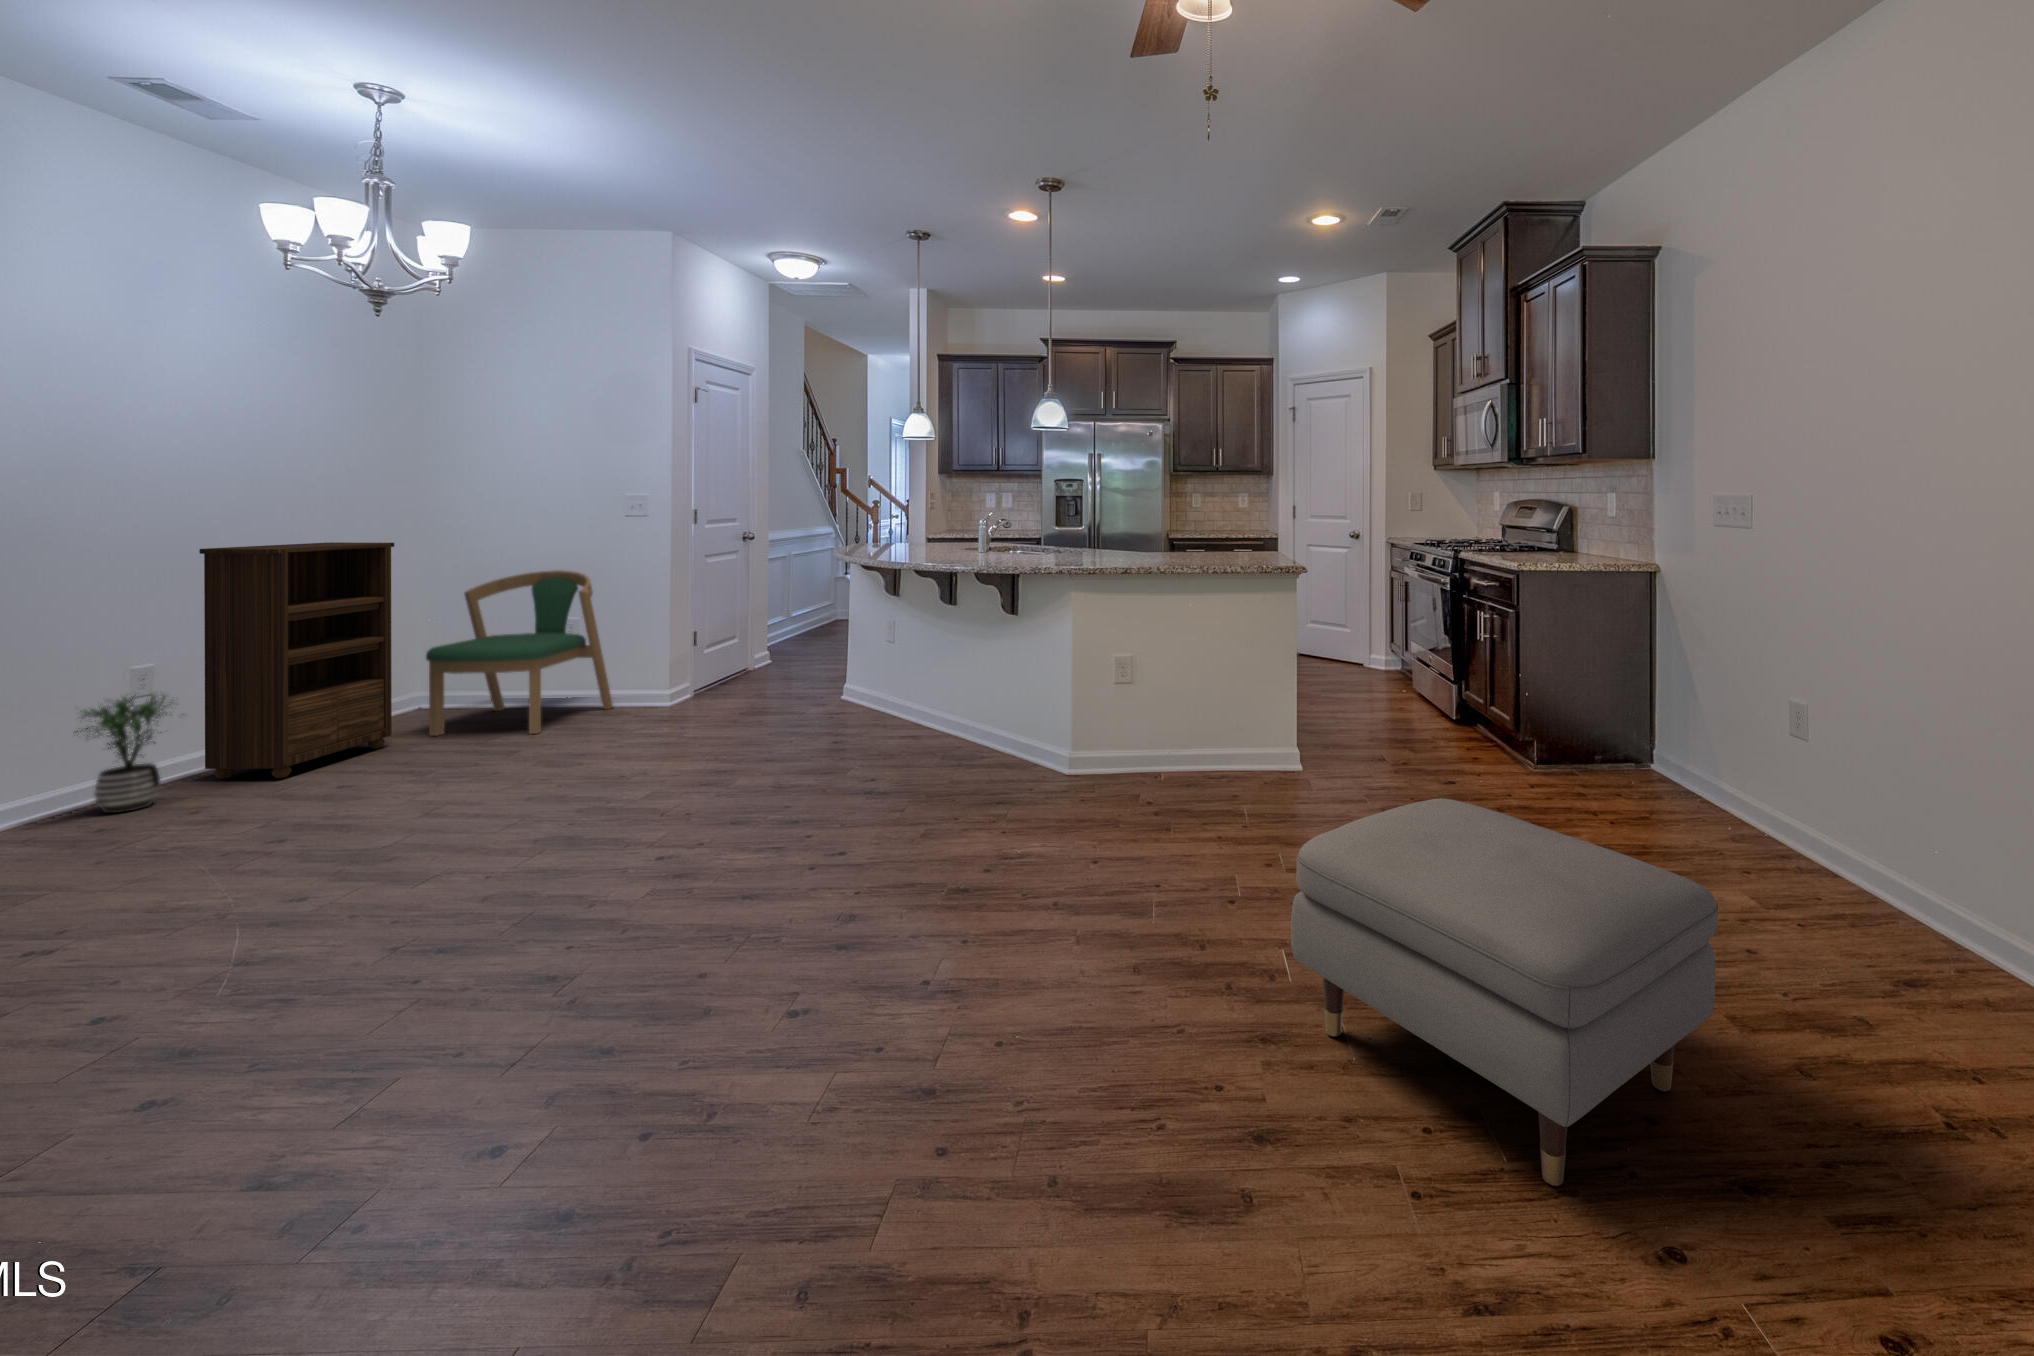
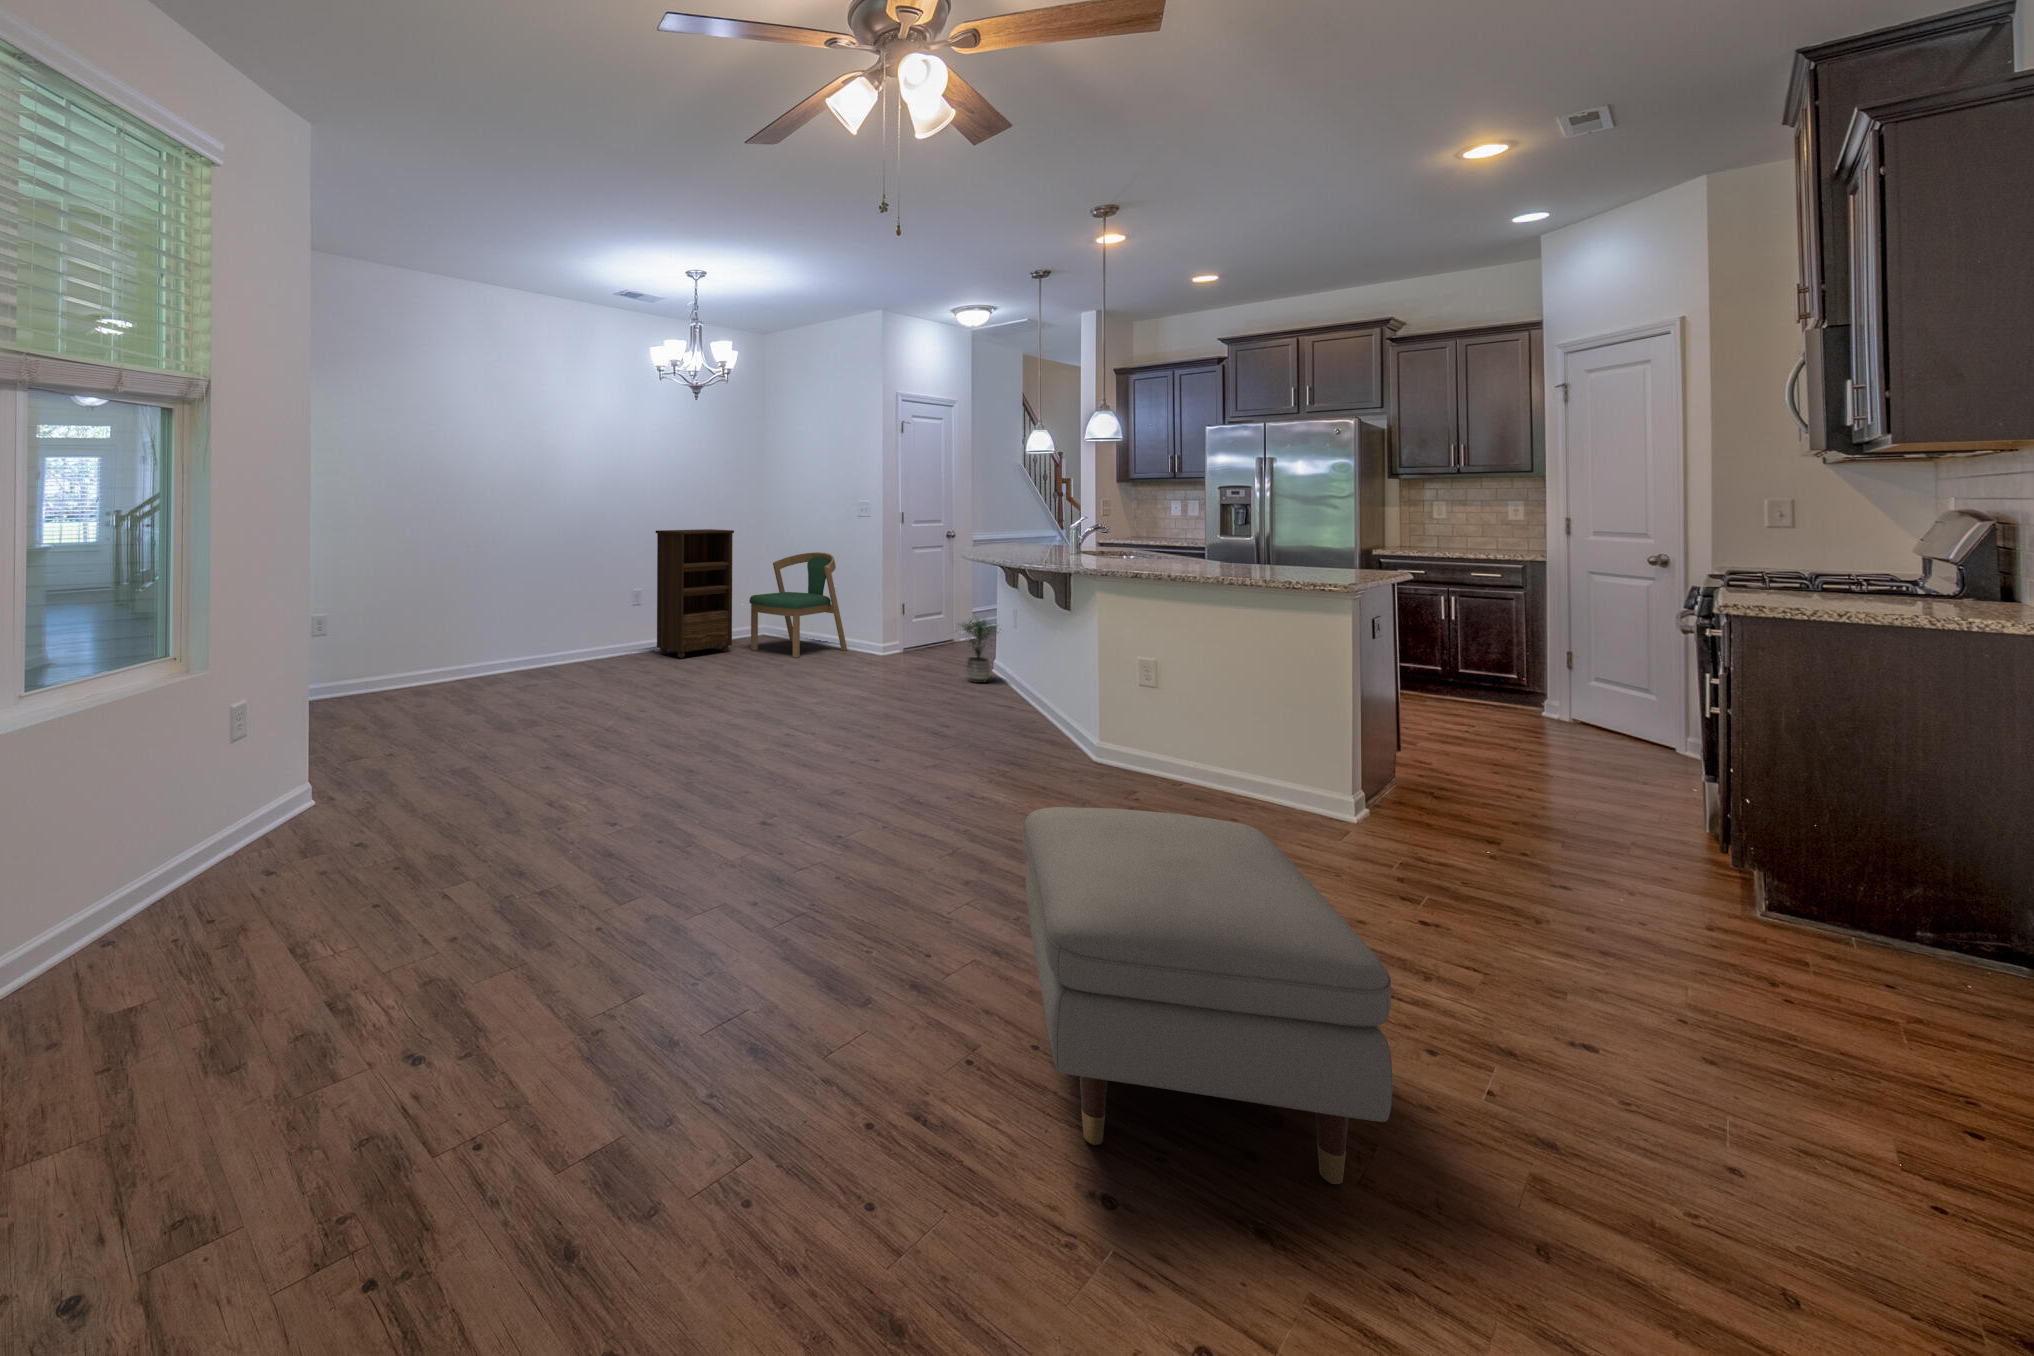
potted plant: present [74,692,183,813] -> present [958,618,998,683]

